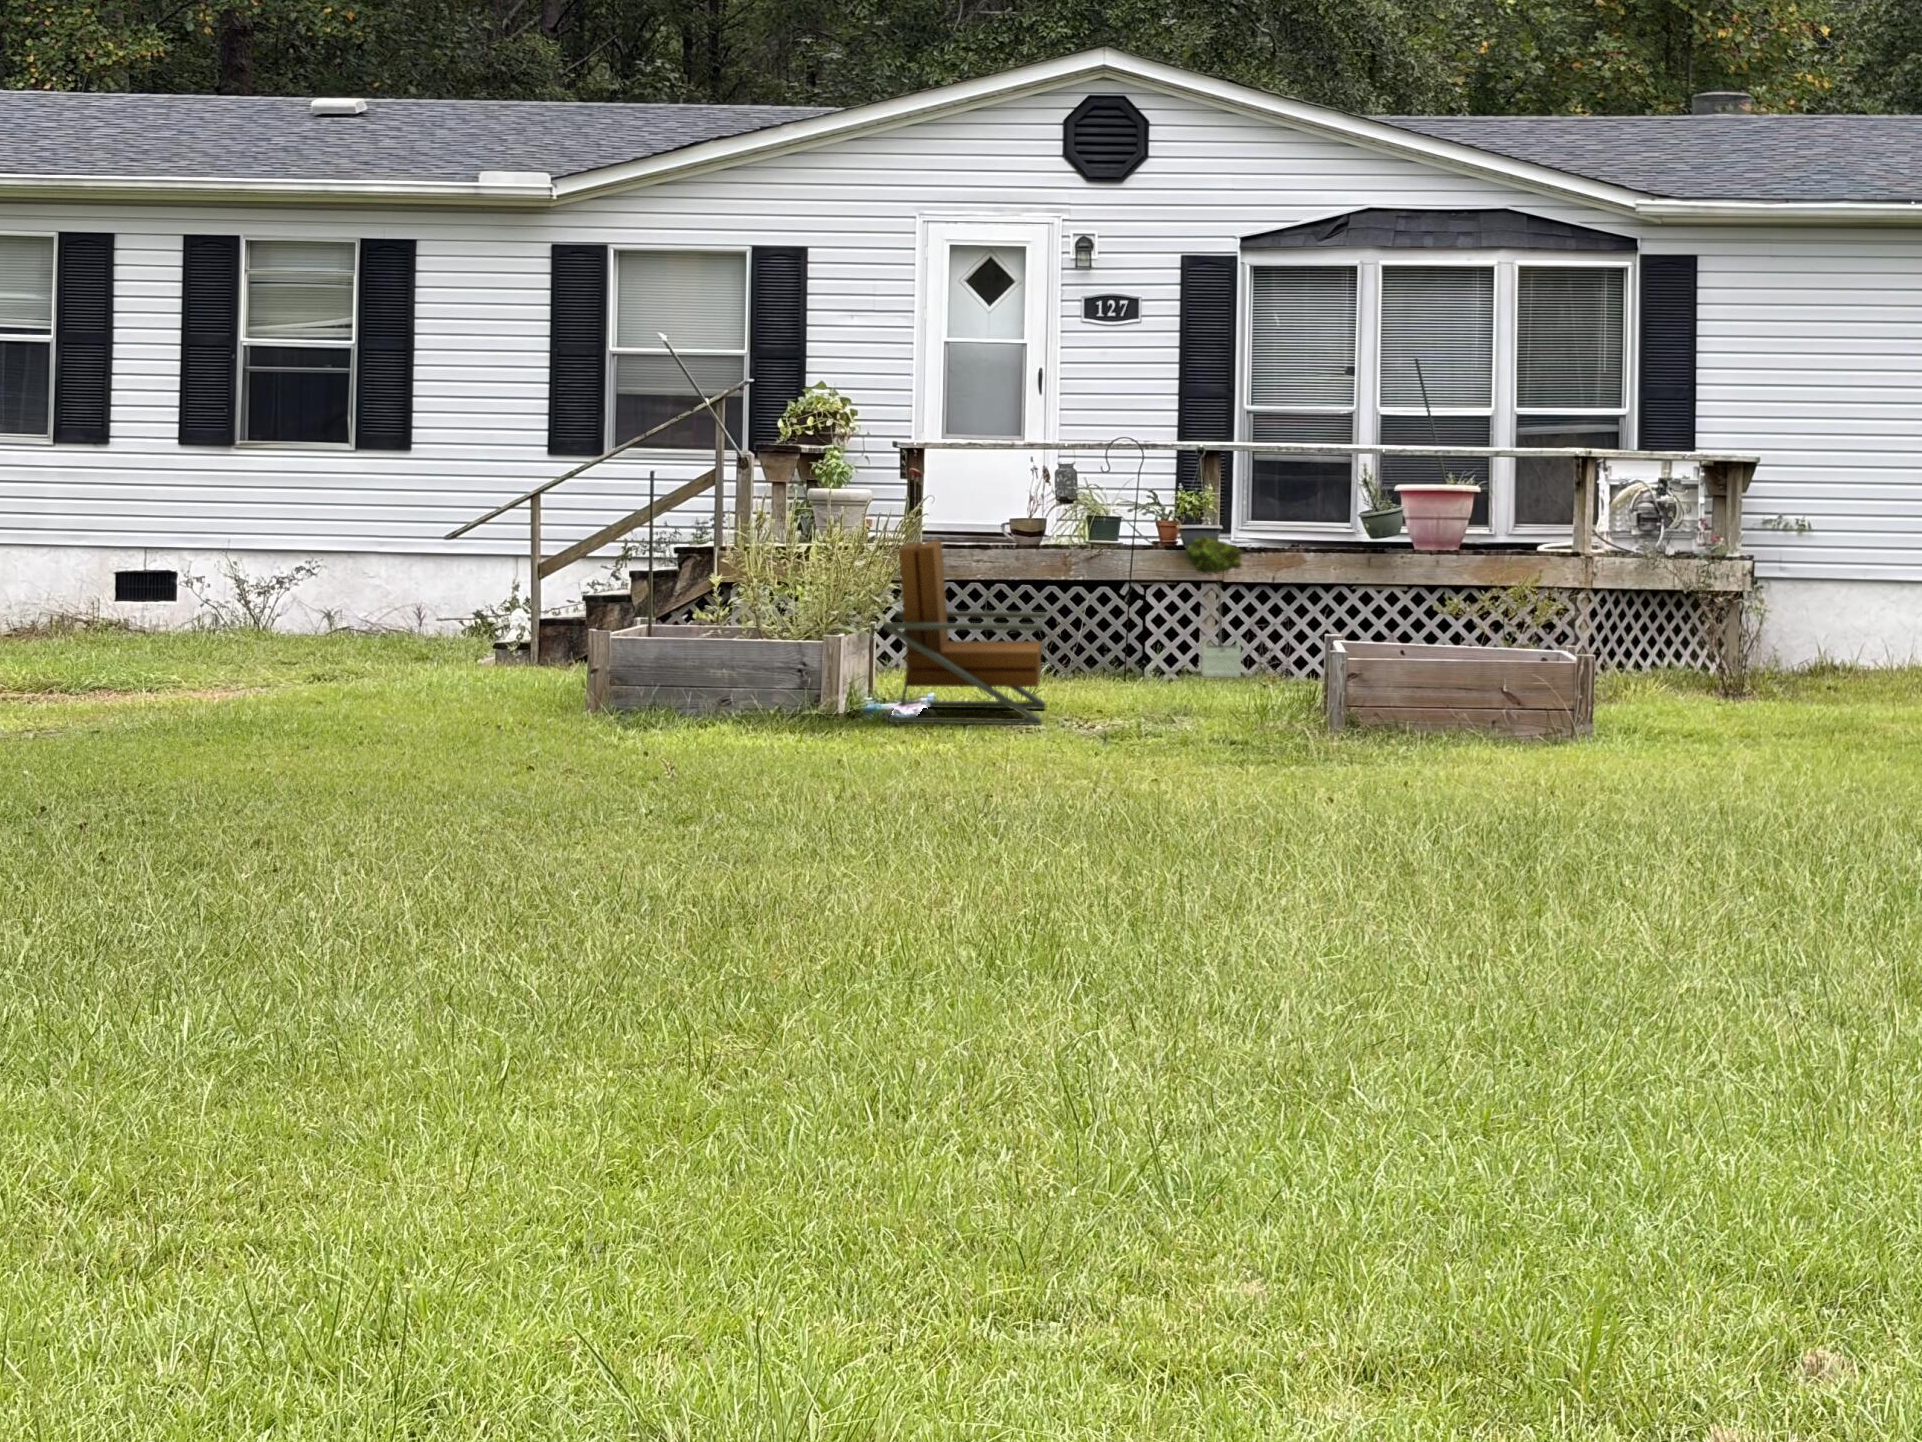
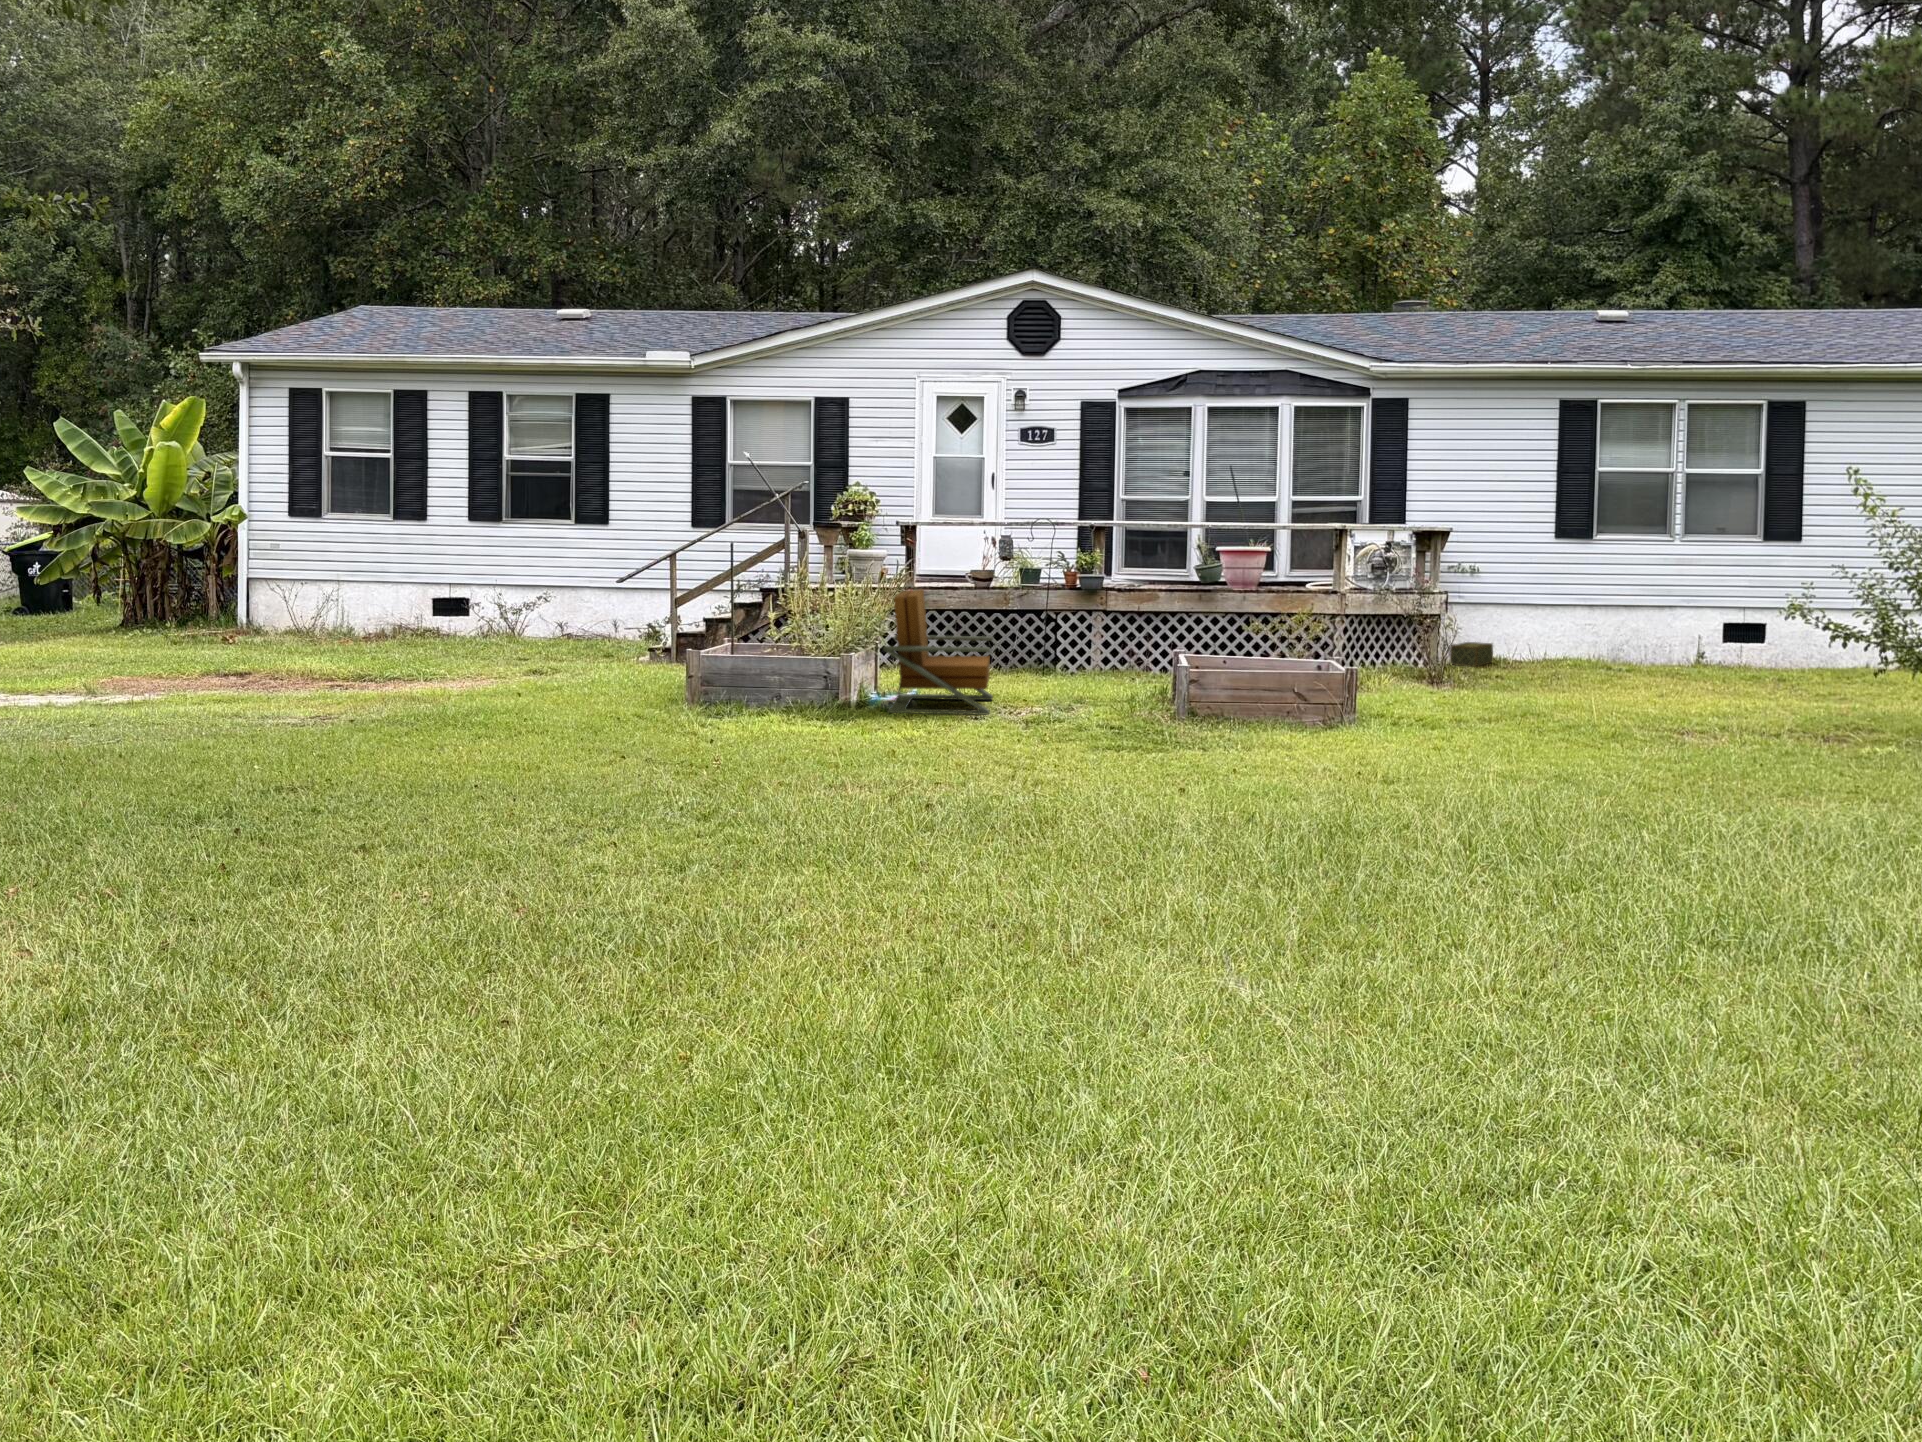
potted tree: present [1186,535,1243,678] -> none [1084,581,1122,671]
woven basket: none [1767,636,1836,674] -> present [1450,642,1493,667]

